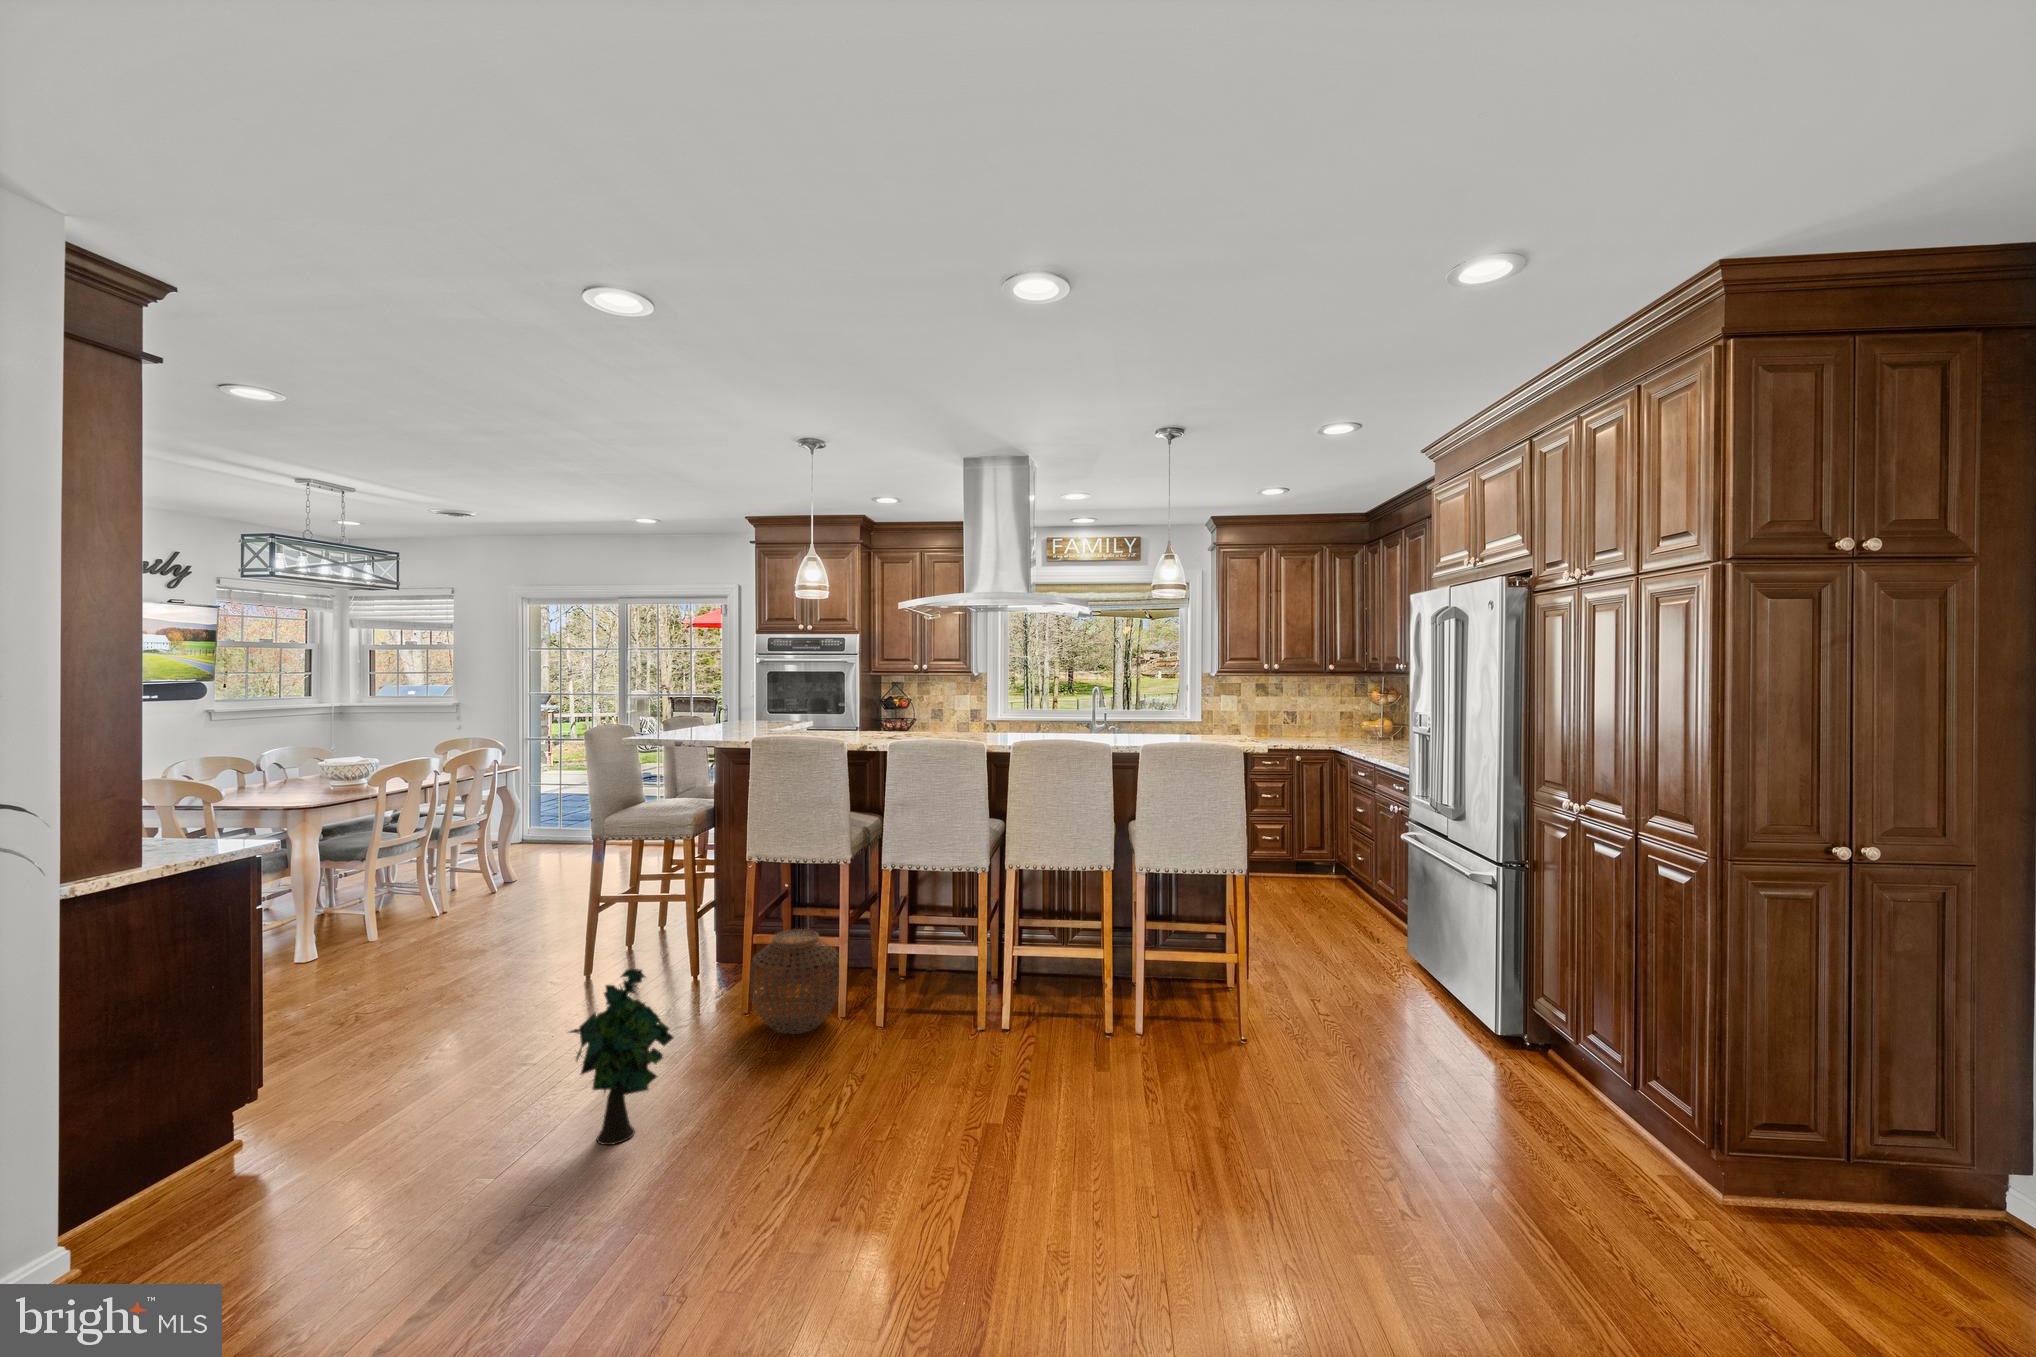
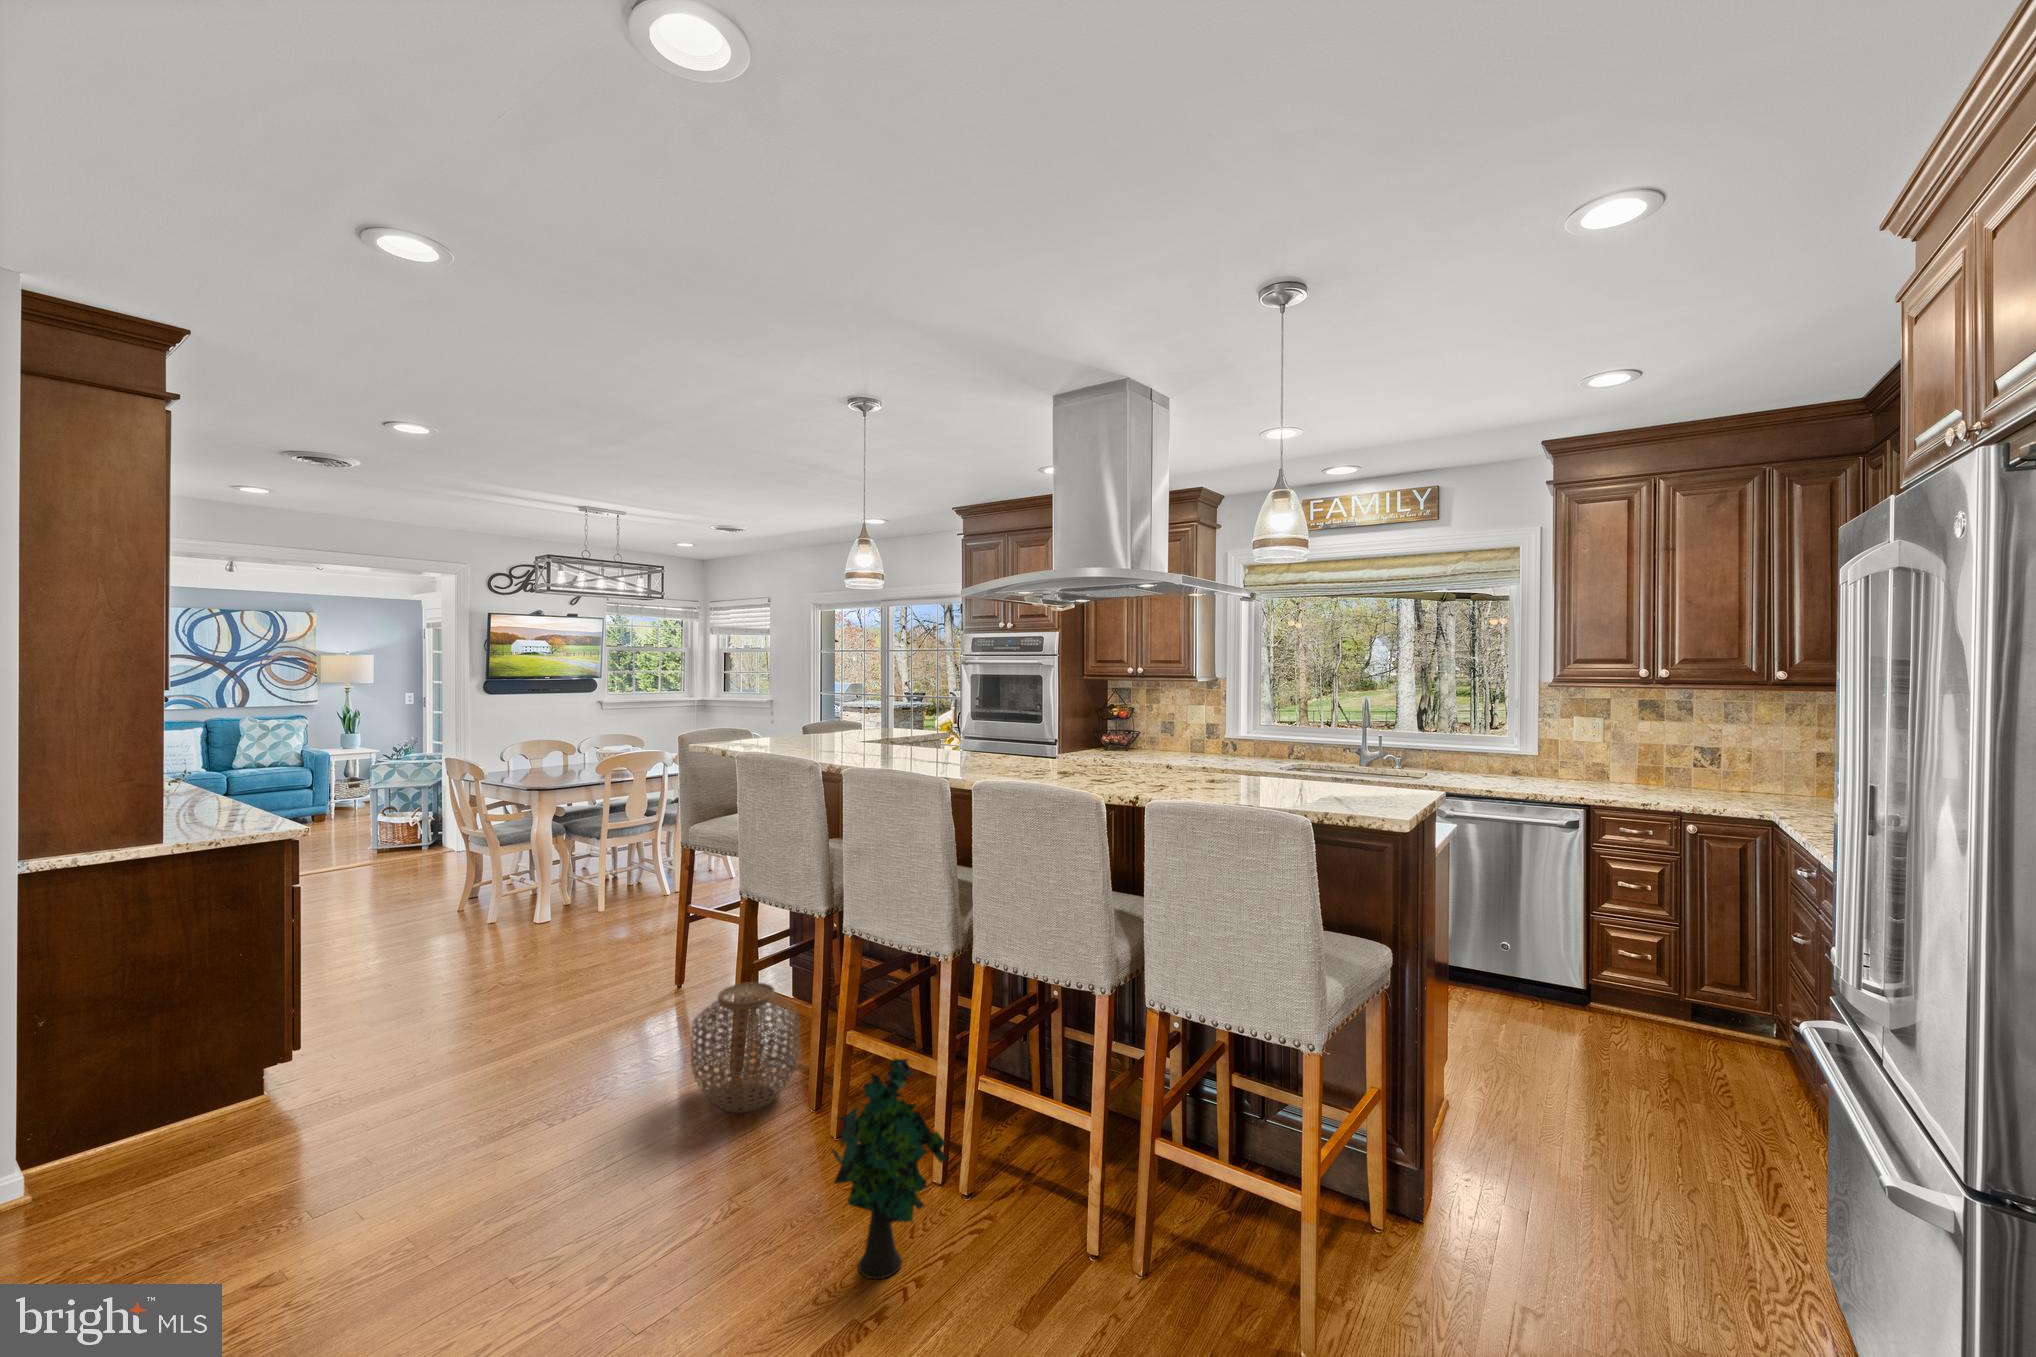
decorative plant: present [570,969,674,1145] -> present [832,1059,947,1279]

